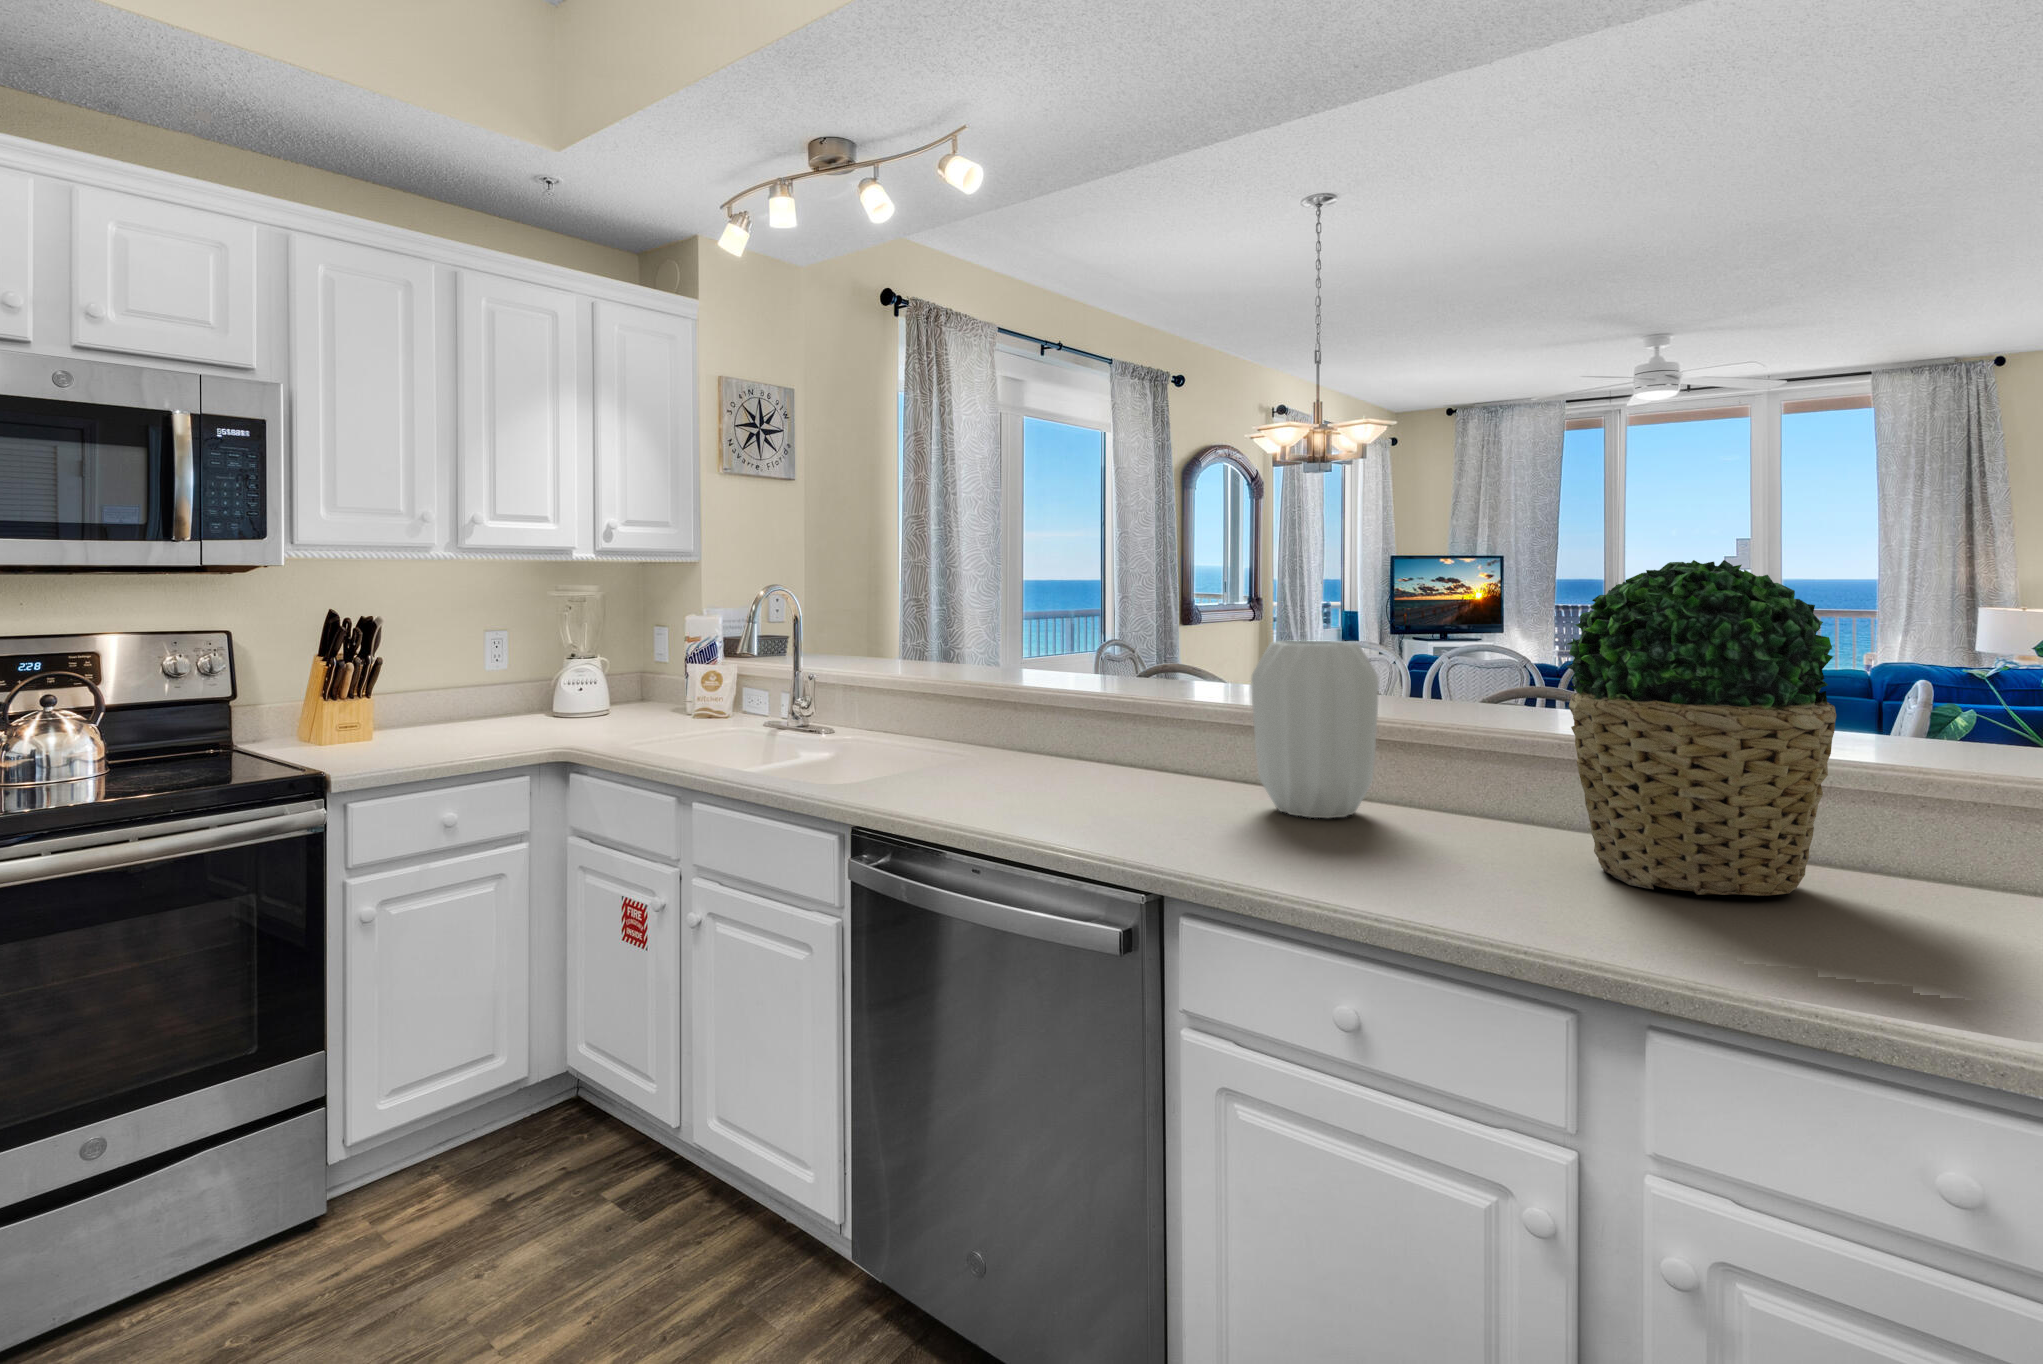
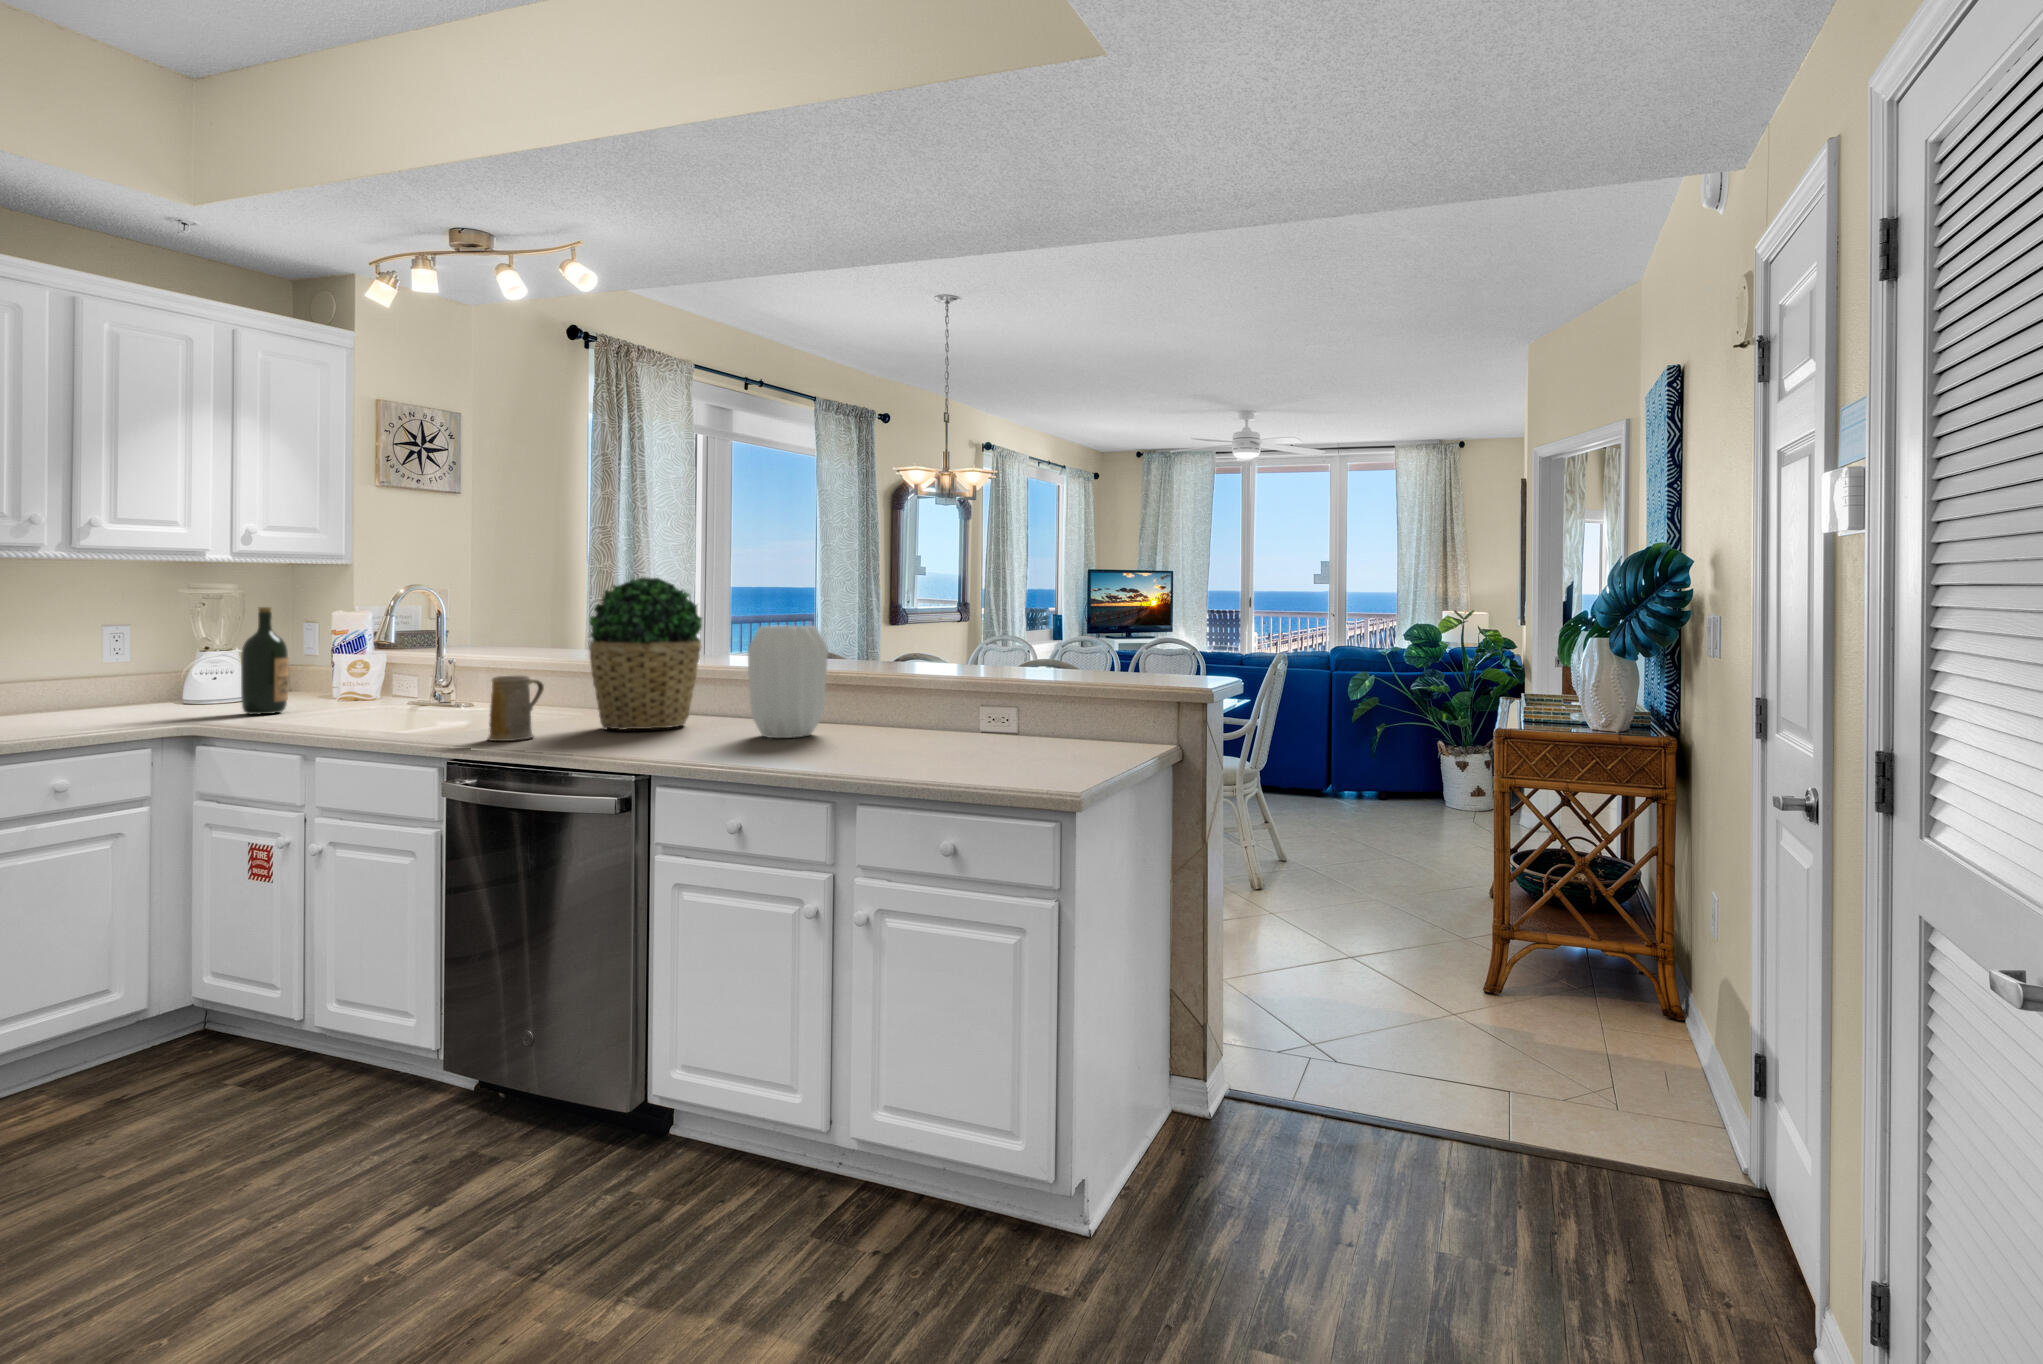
potted plant: present [1567,560,1836,896] -> present [589,578,702,730]
wine bottle: none [604,616,648,740] -> present [241,607,289,715]
mug: none [901,710,964,802] -> present [488,675,544,741]

